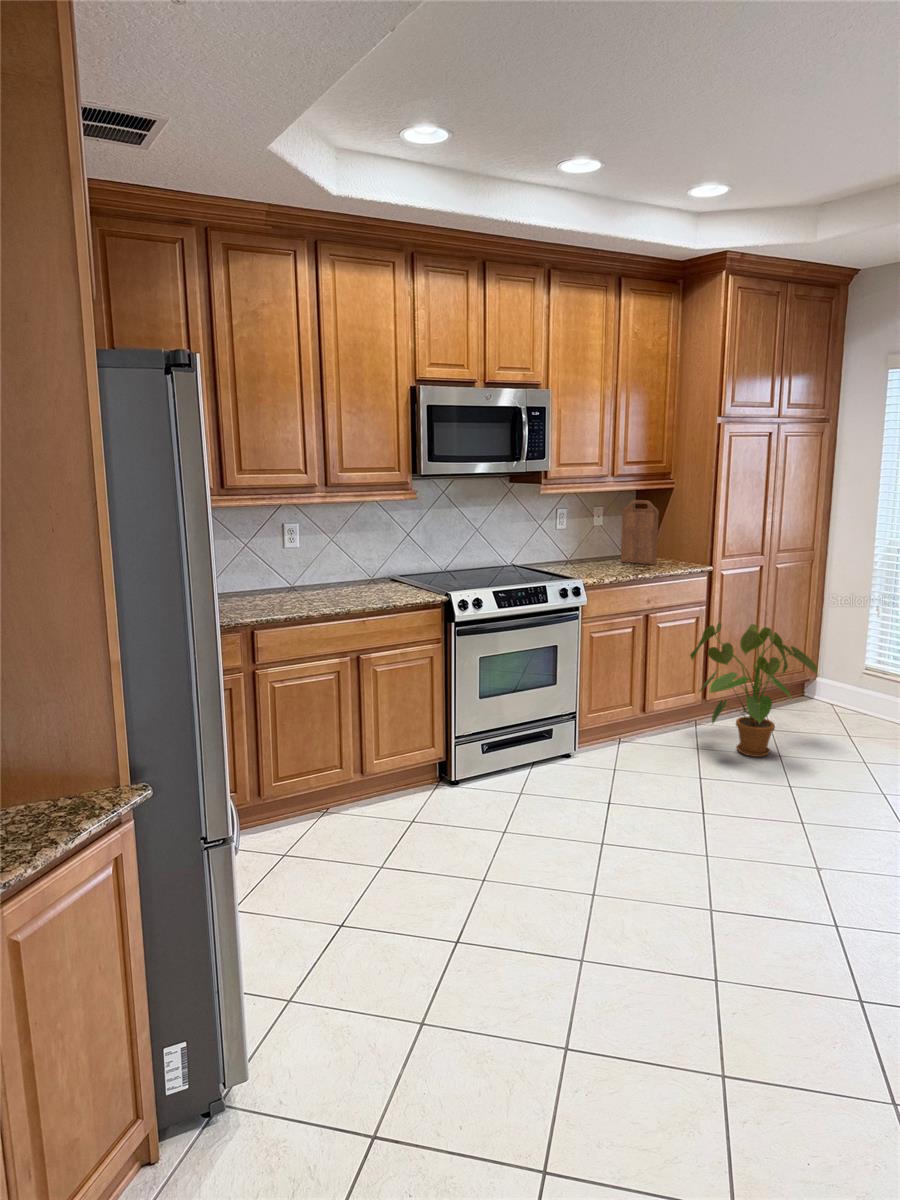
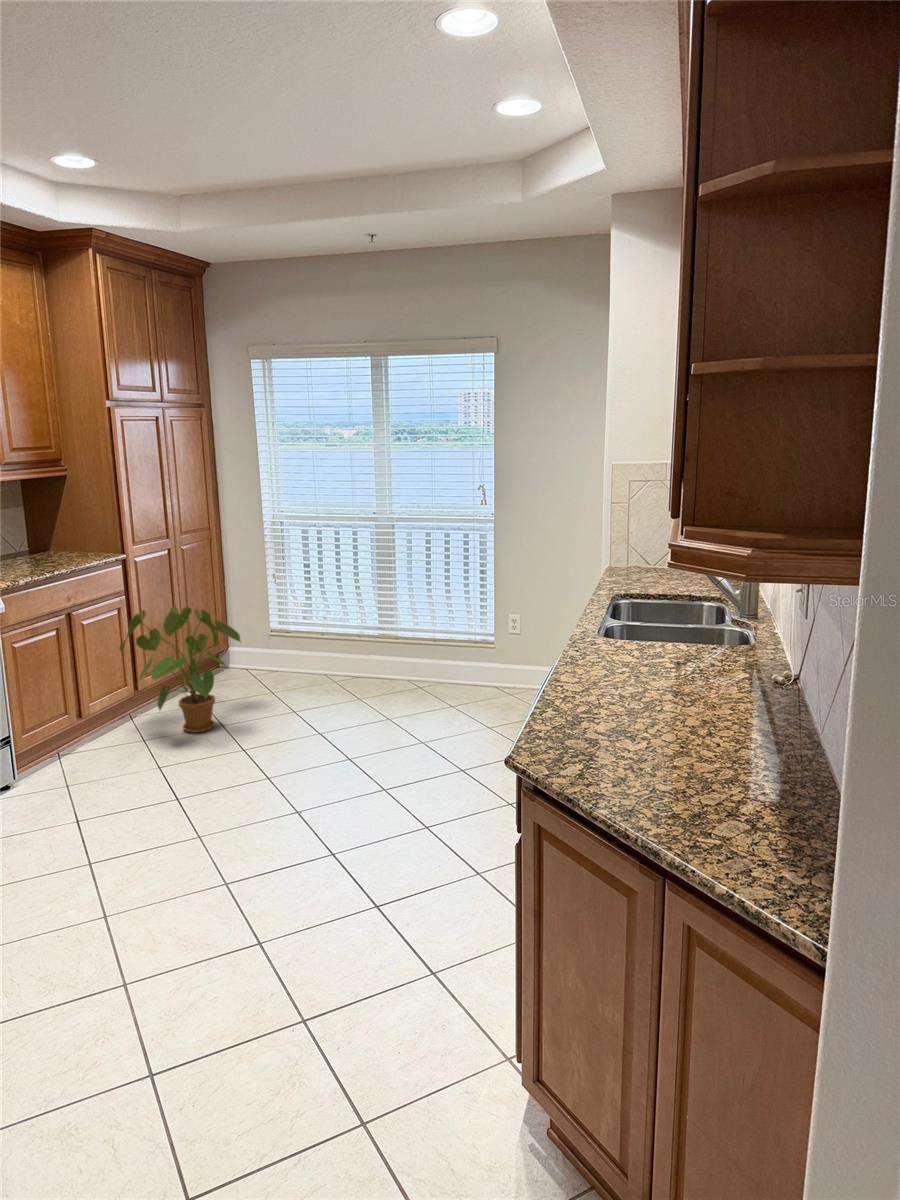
cutting board: present [621,500,659,564] -> none [13,491,64,561]

